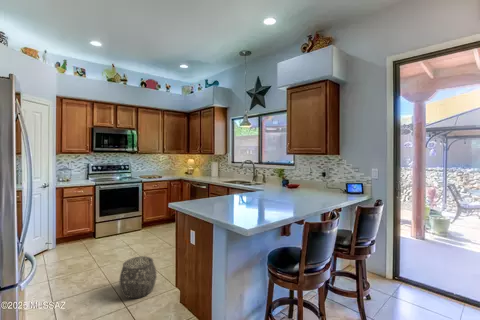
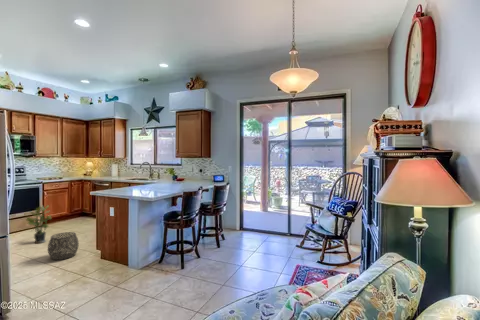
potted plant: none [115,211,141,257] -> present [27,206,51,243]

